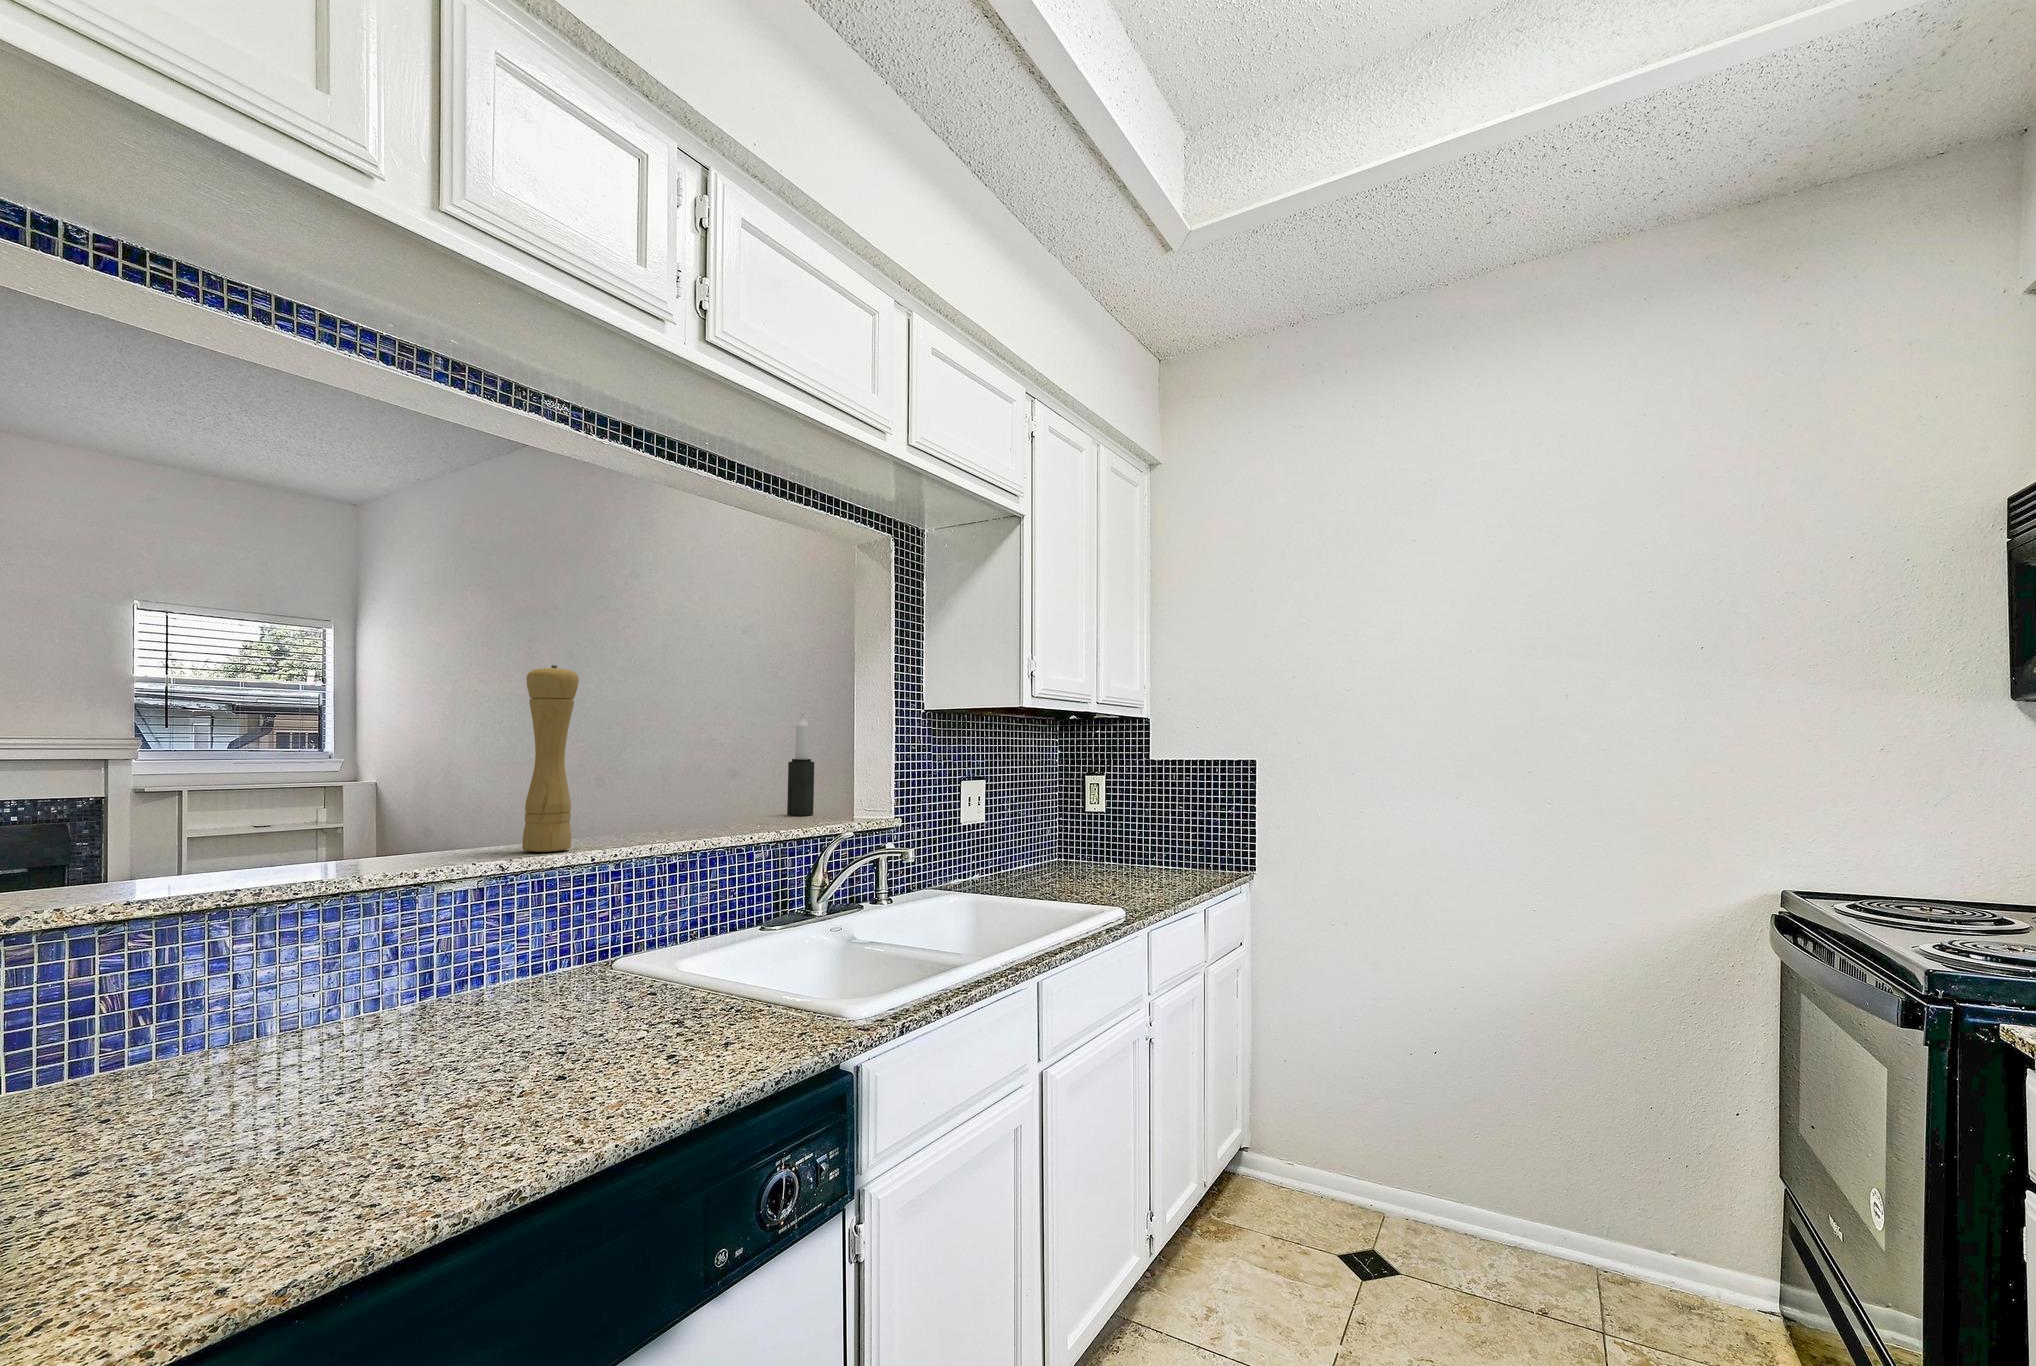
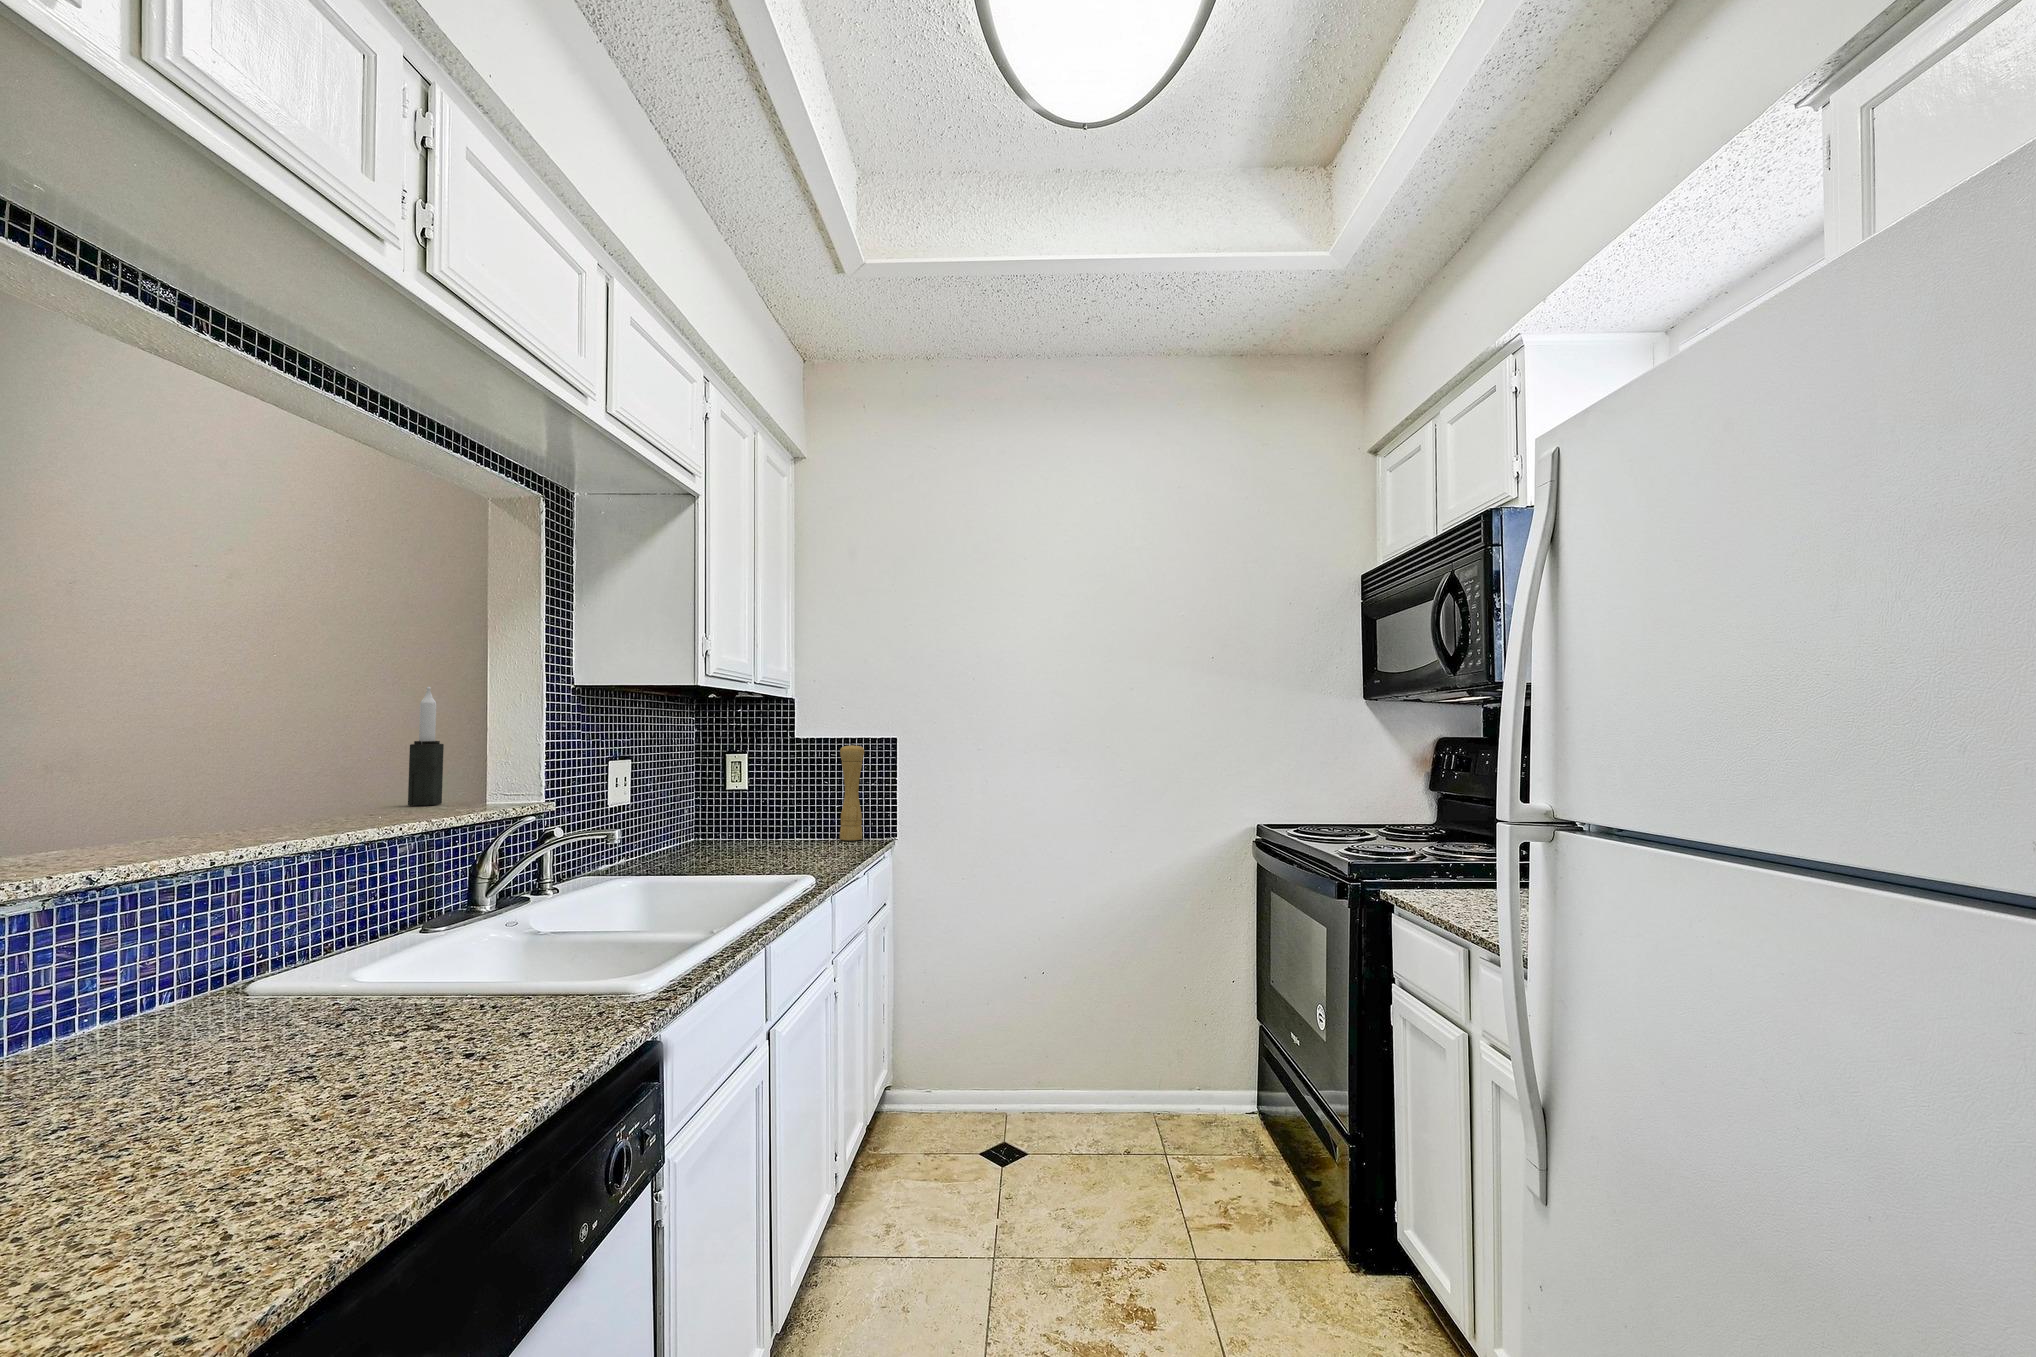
pepper mill: present [522,665,579,852] -> present [840,744,864,840]

